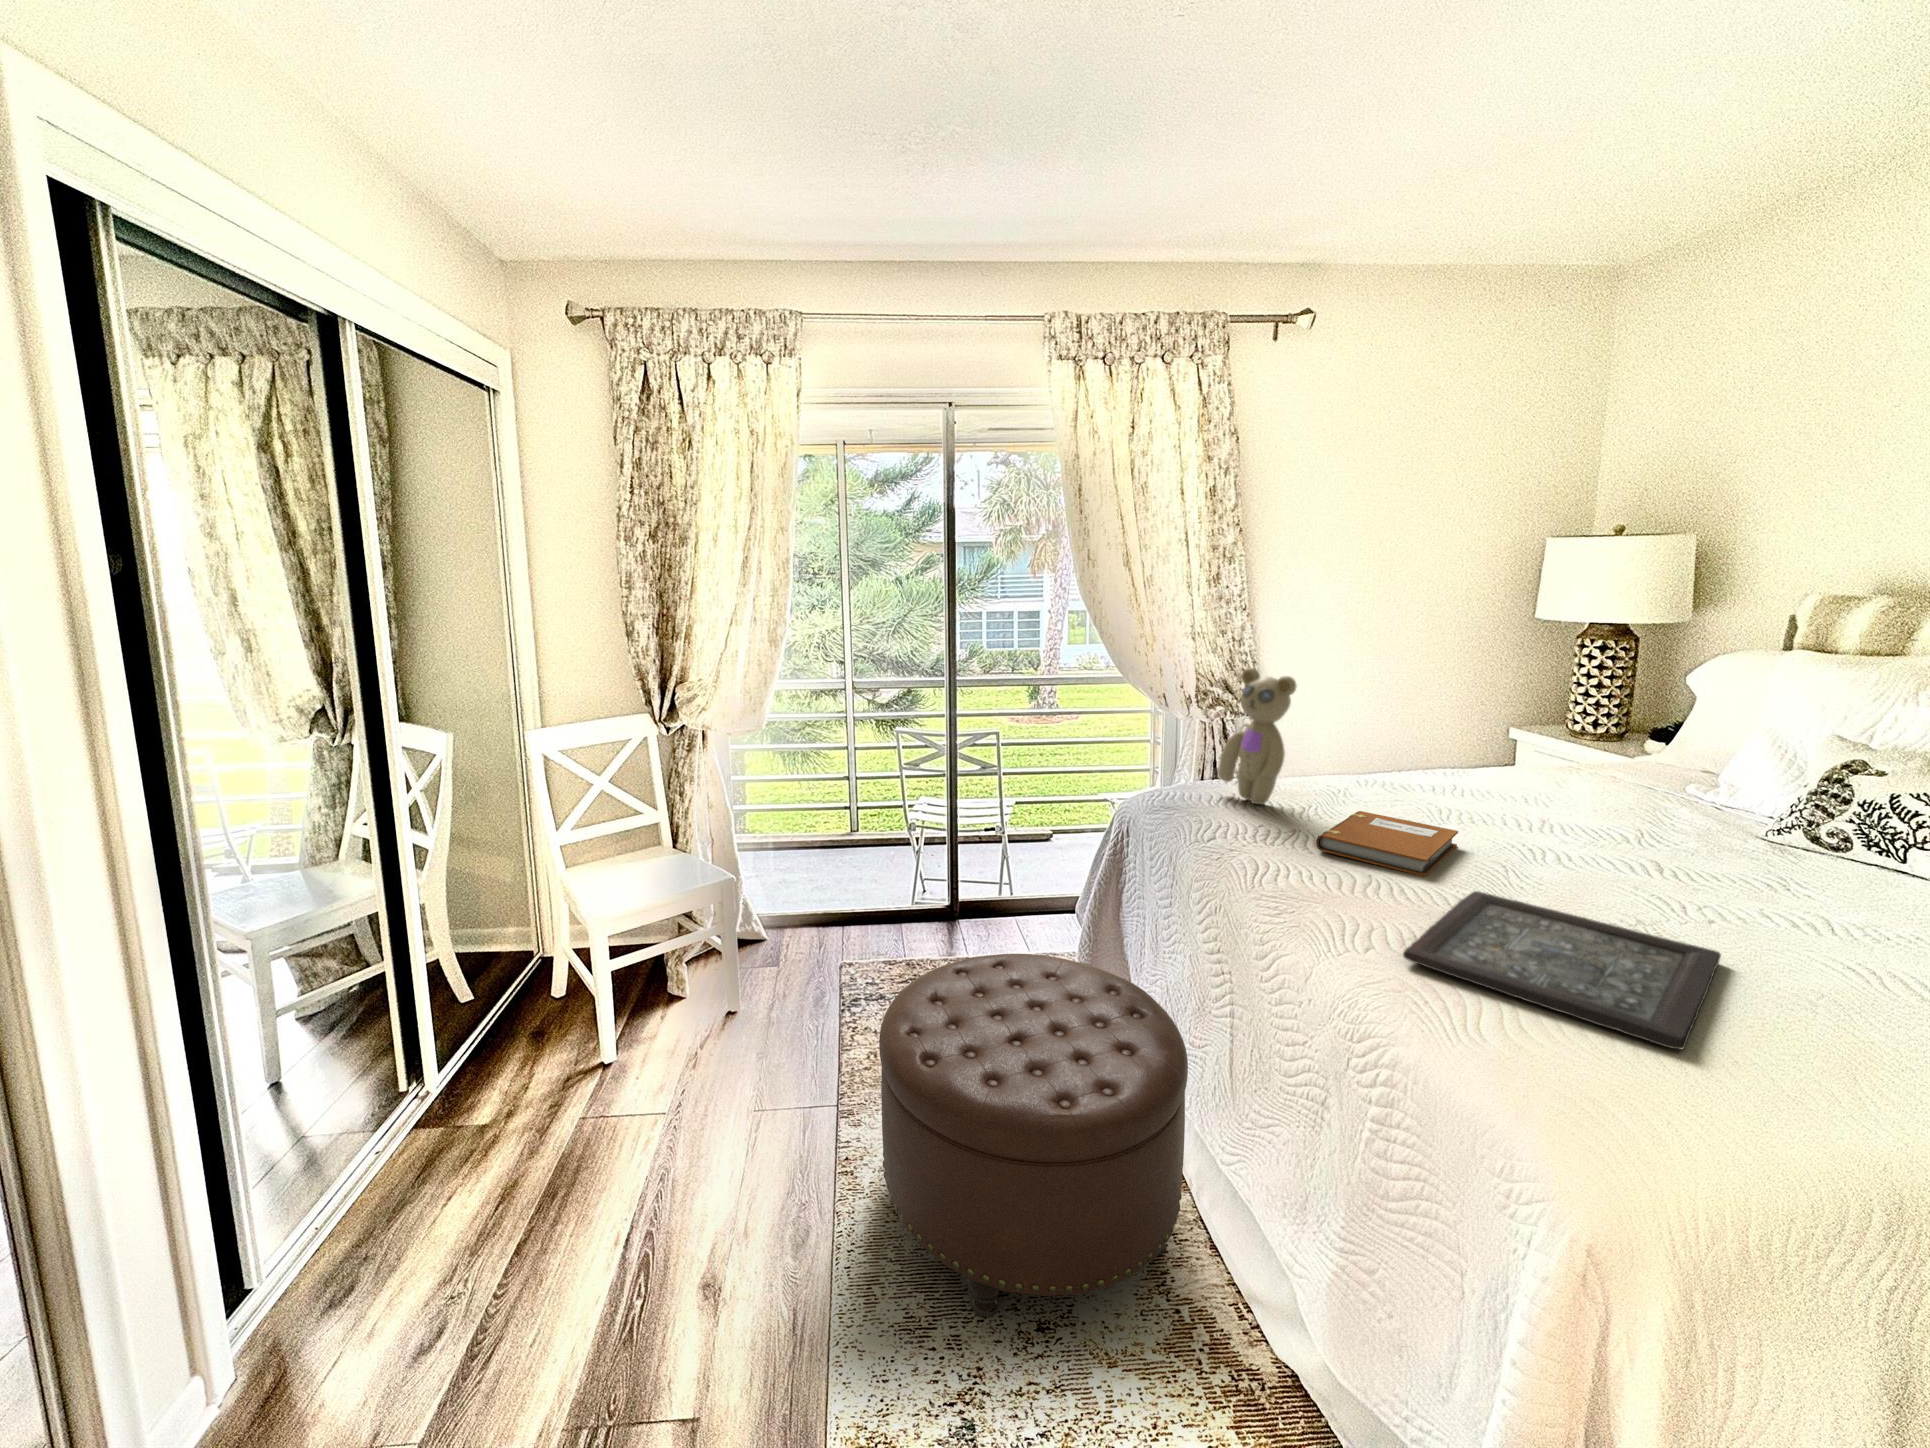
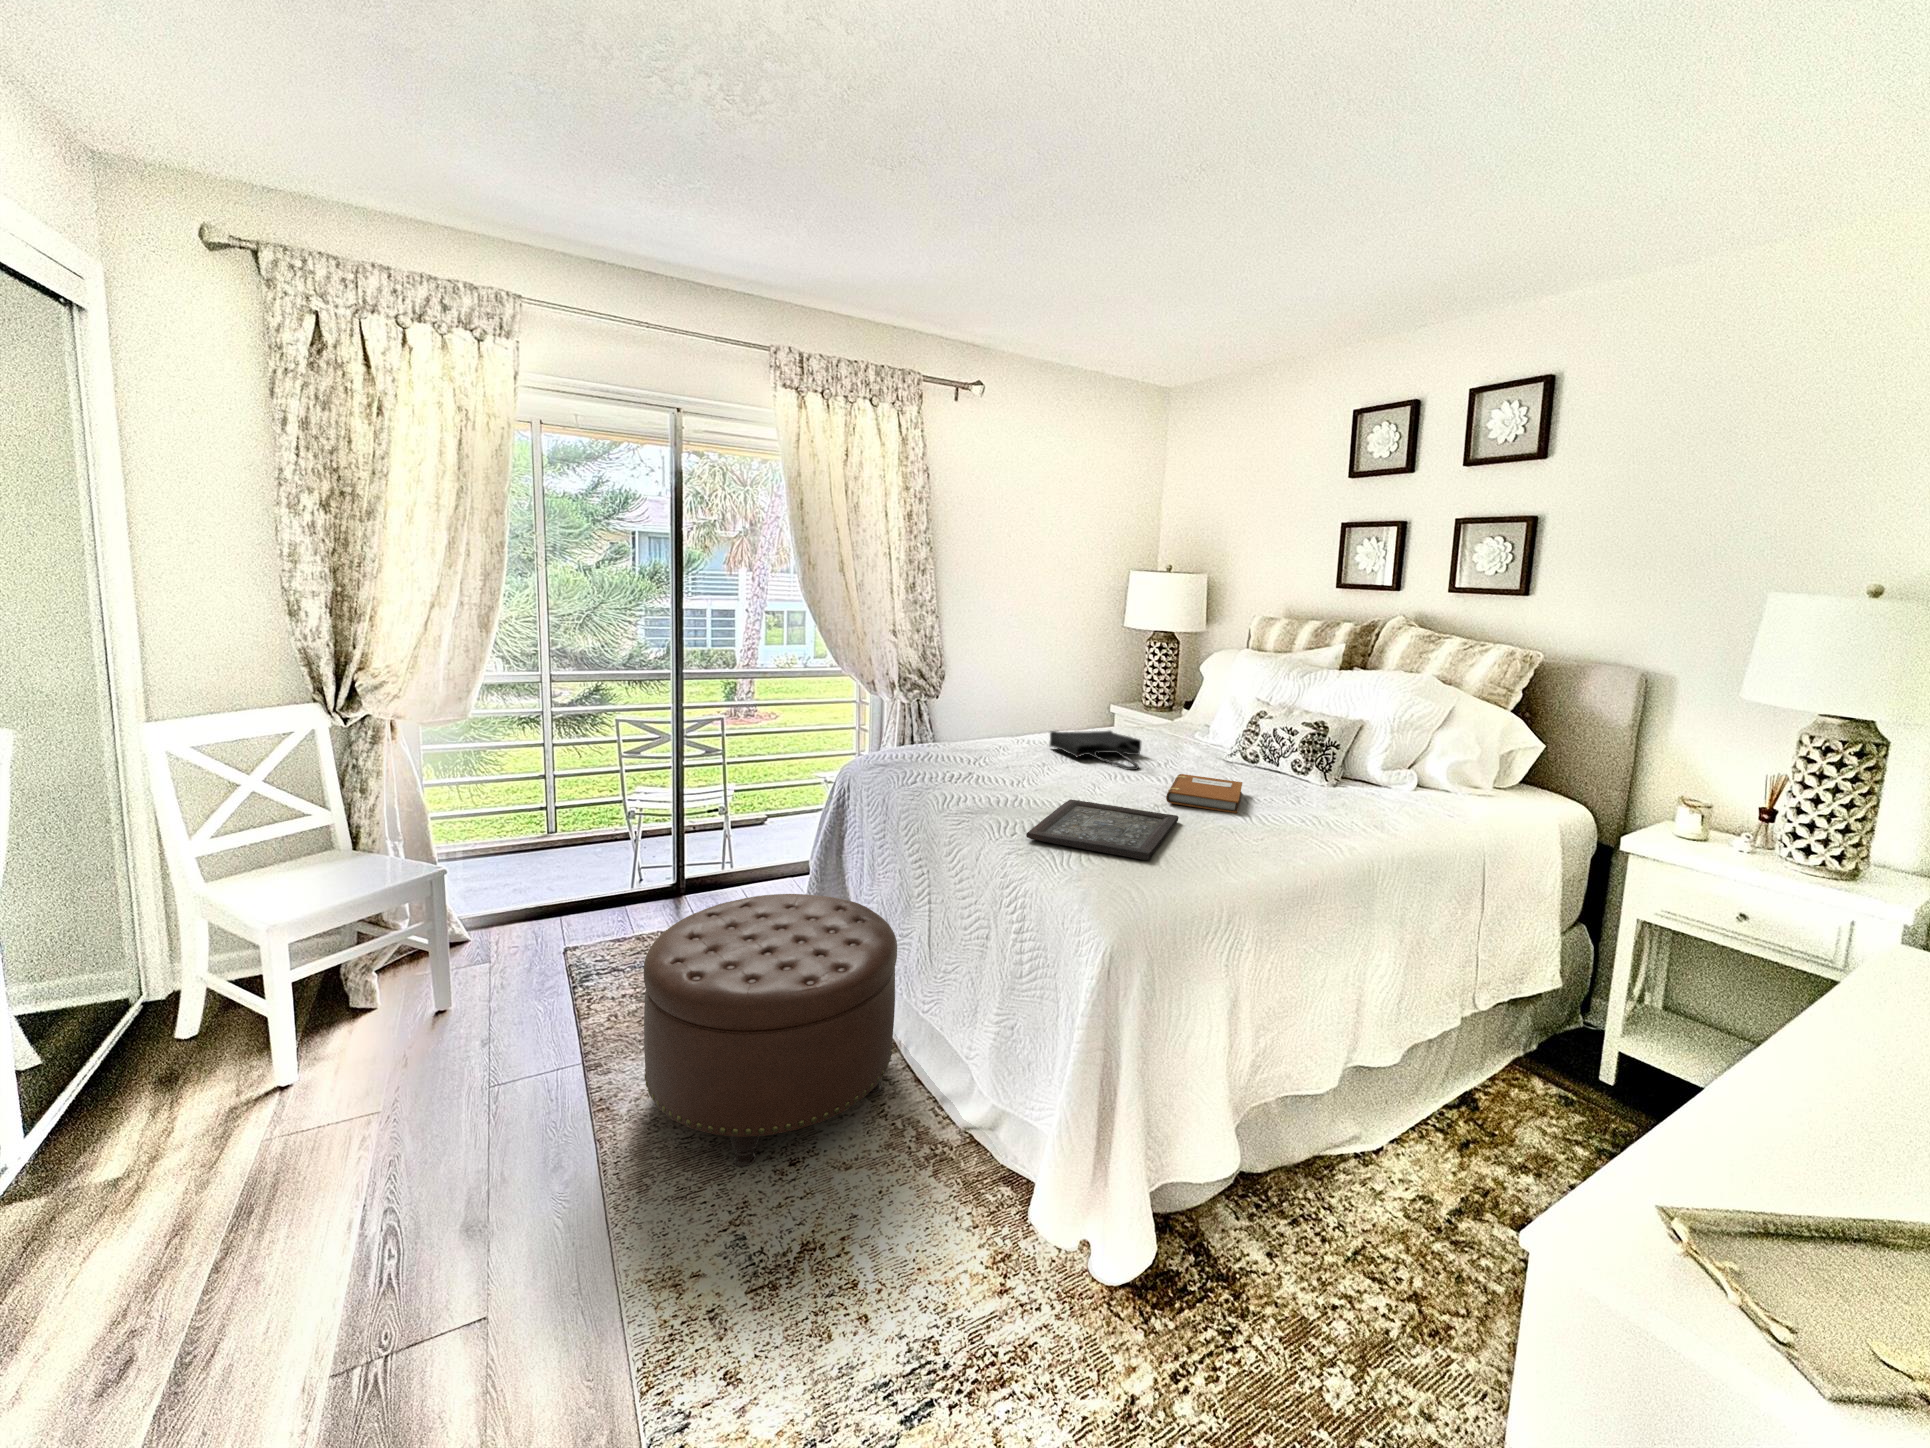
teddy bear: present [1218,667,1296,804] -> none [917,659,971,761]
tote bag: none [1419,768,1596,841] -> present [1049,731,1141,770]
notebook: present [1316,811,1458,877] -> present [1166,774,1242,813]

